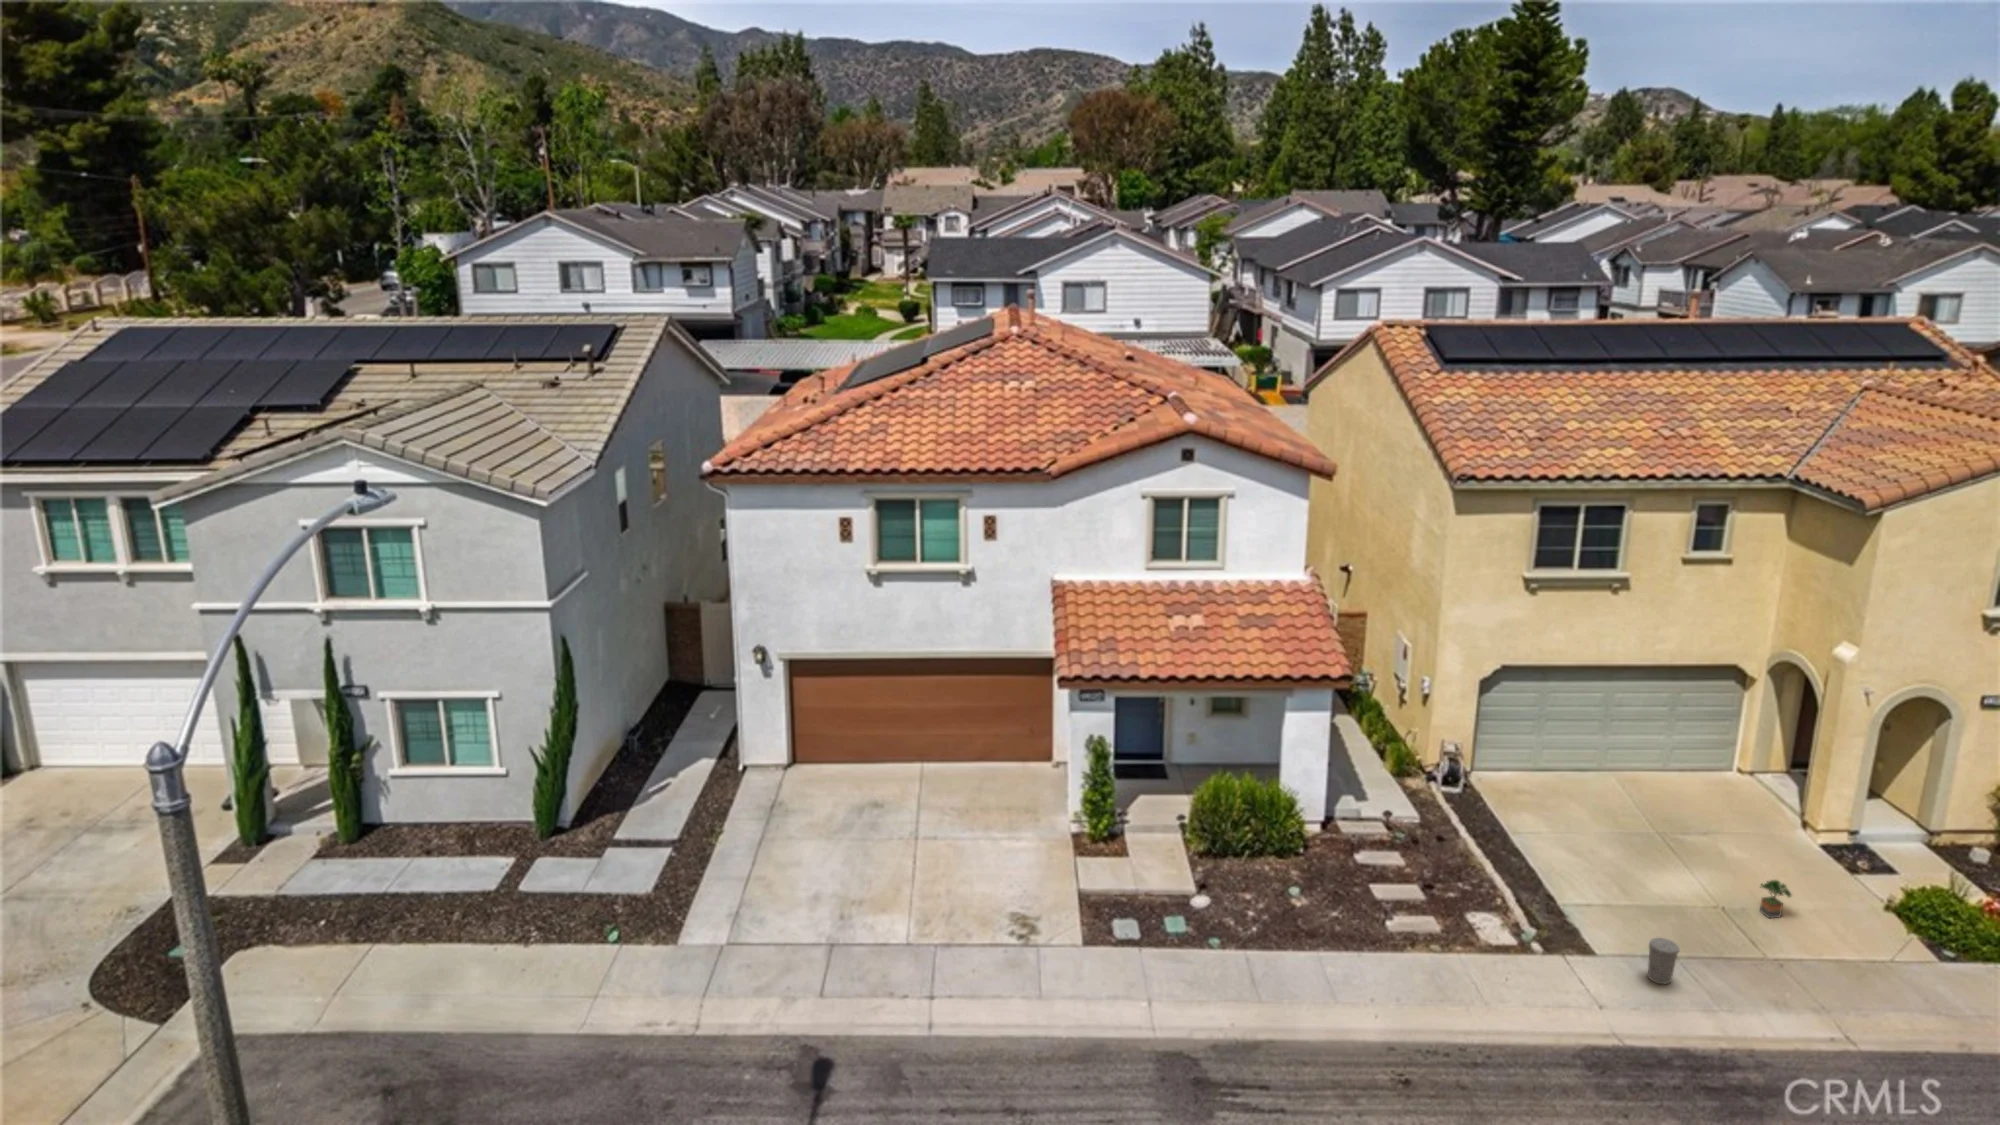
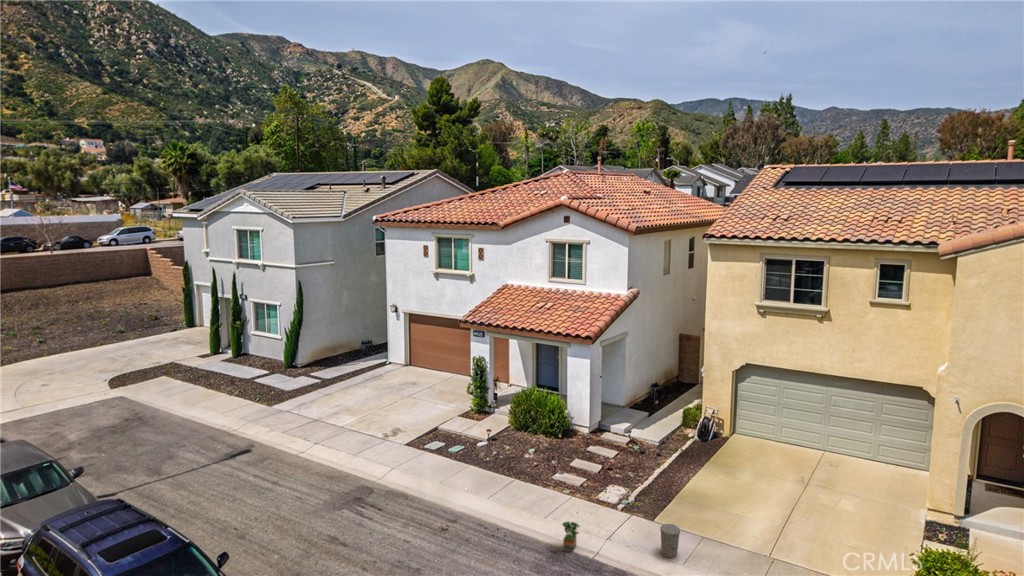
potted tree: present [1759,880,1791,918] -> present [563,522,579,552]

